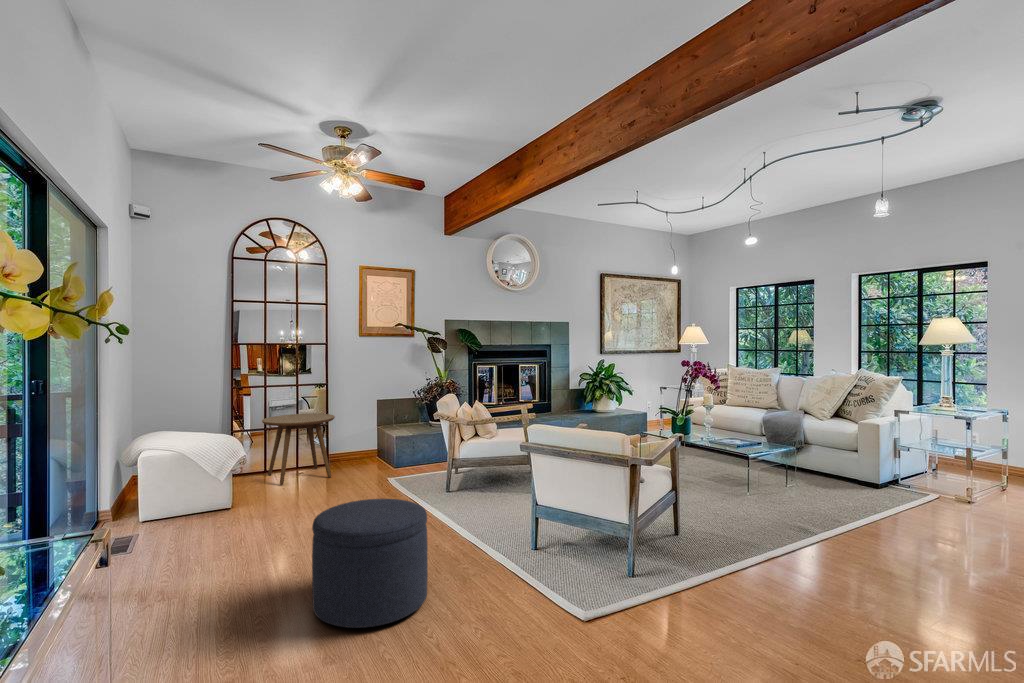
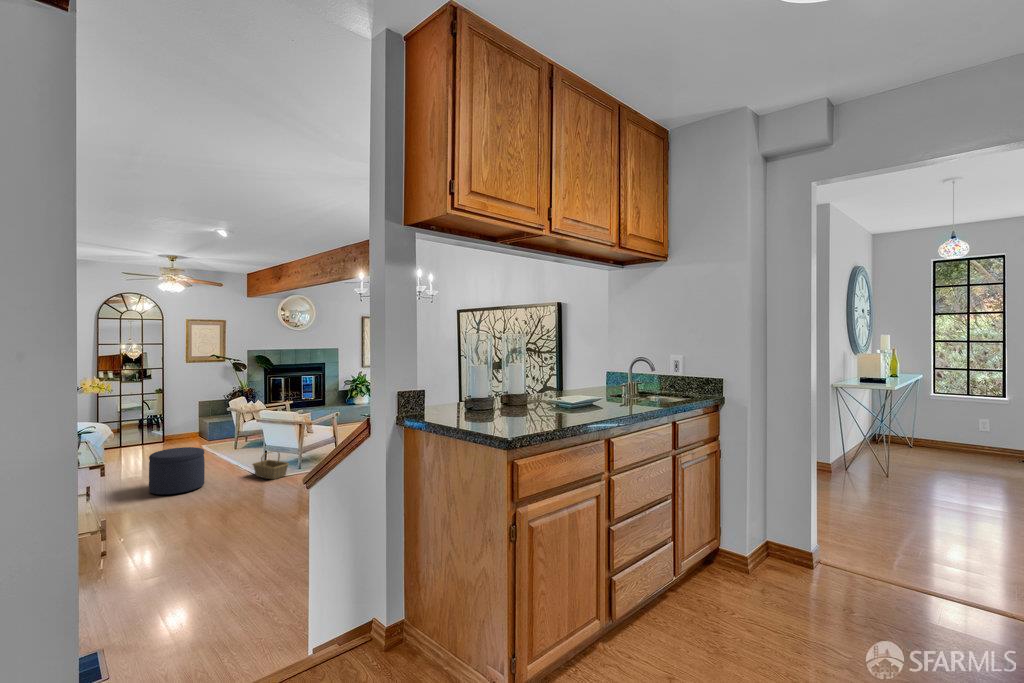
side table: present [262,414,335,485] -> none [117,411,167,453]
basket: none [518,514,603,589] -> present [253,452,289,479]

